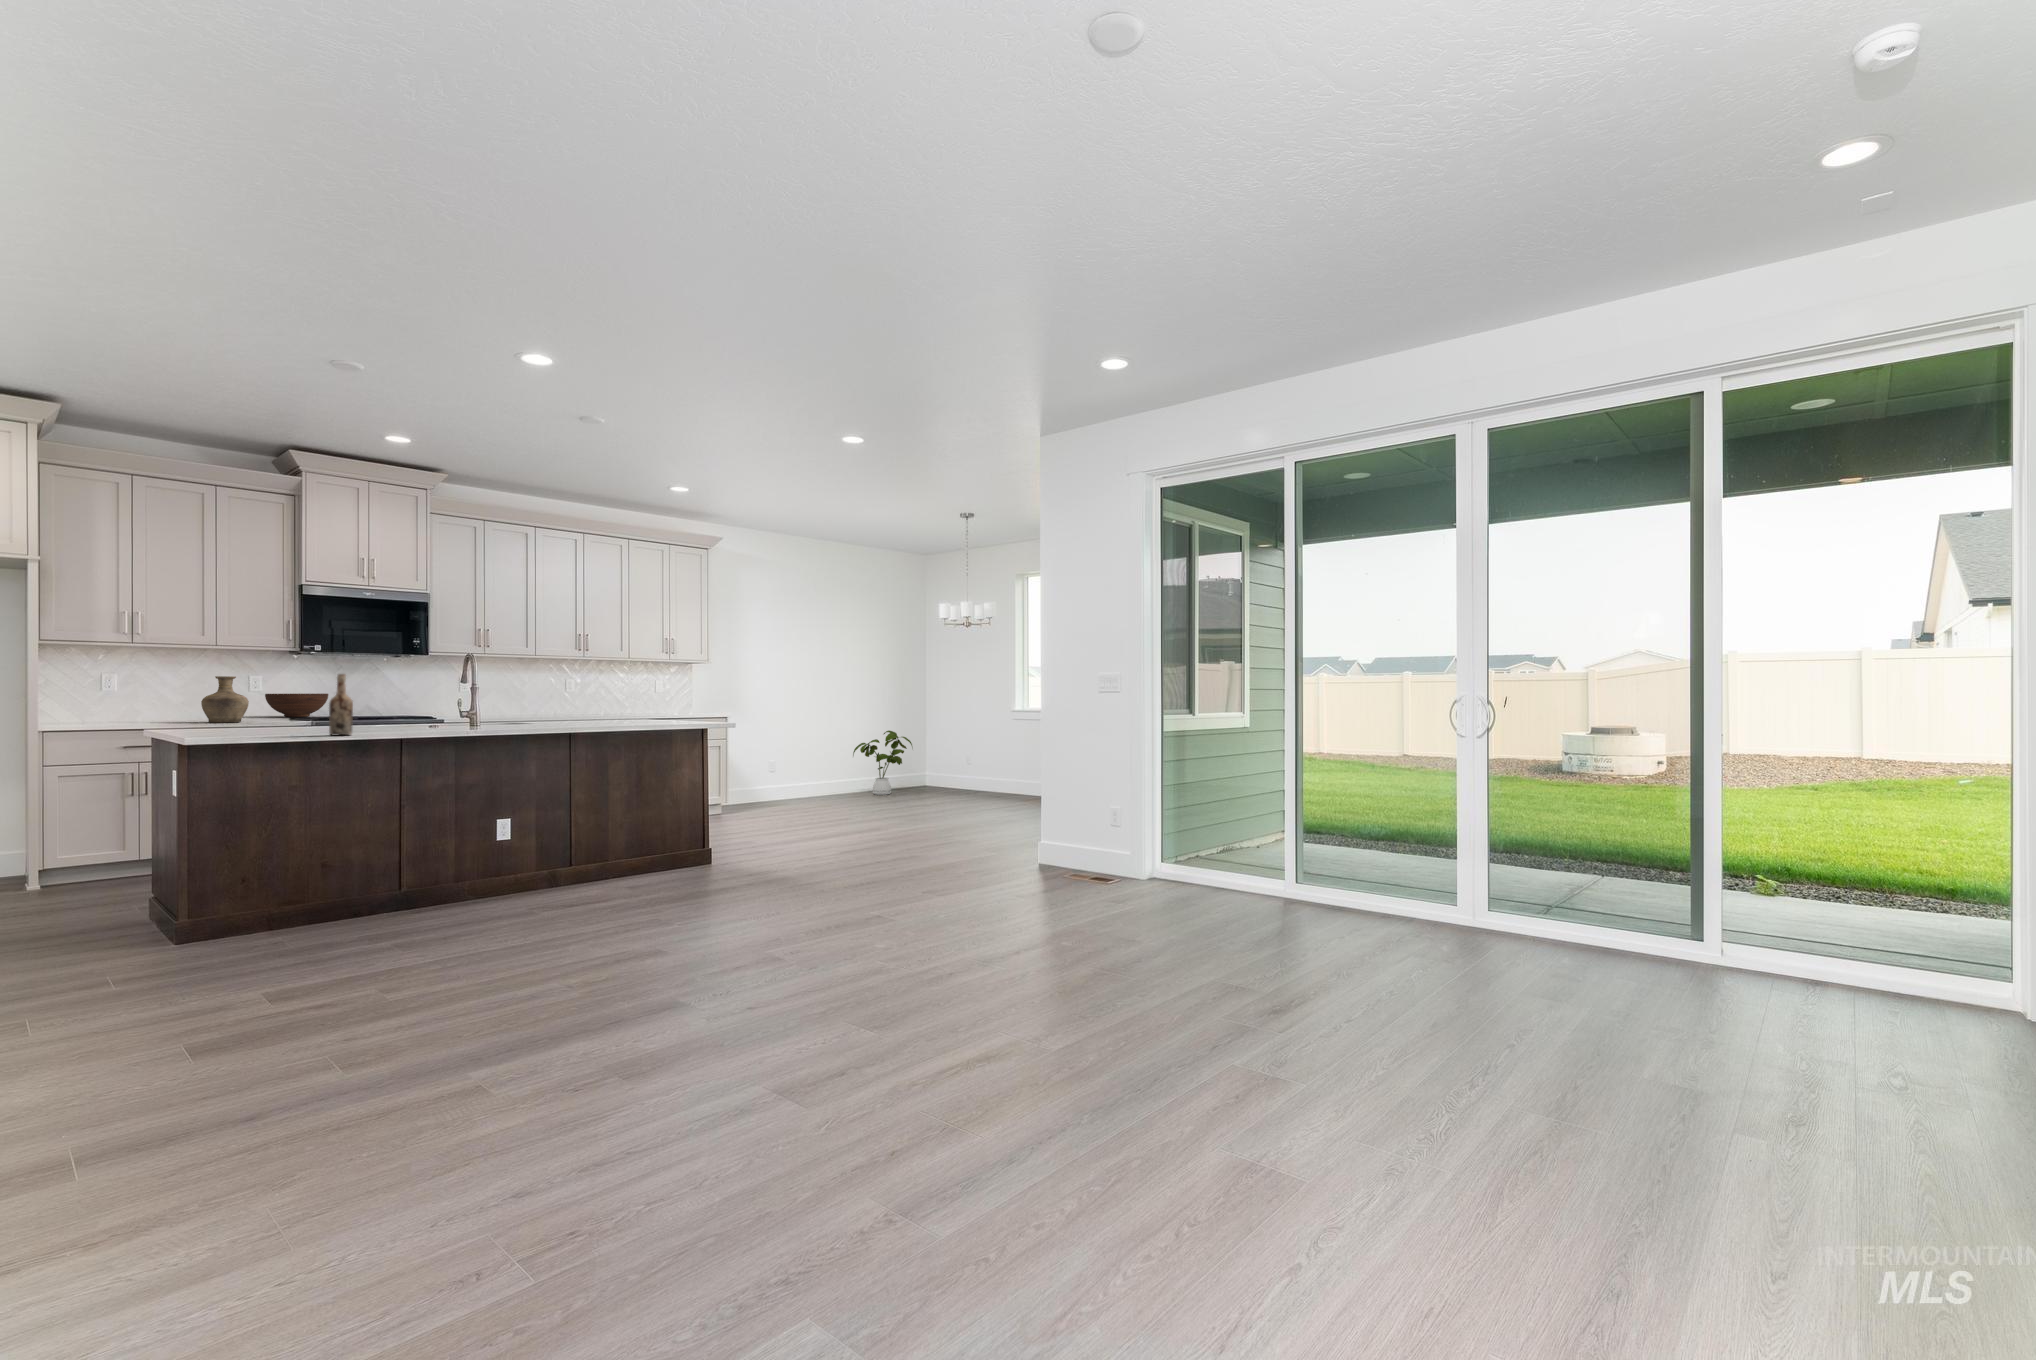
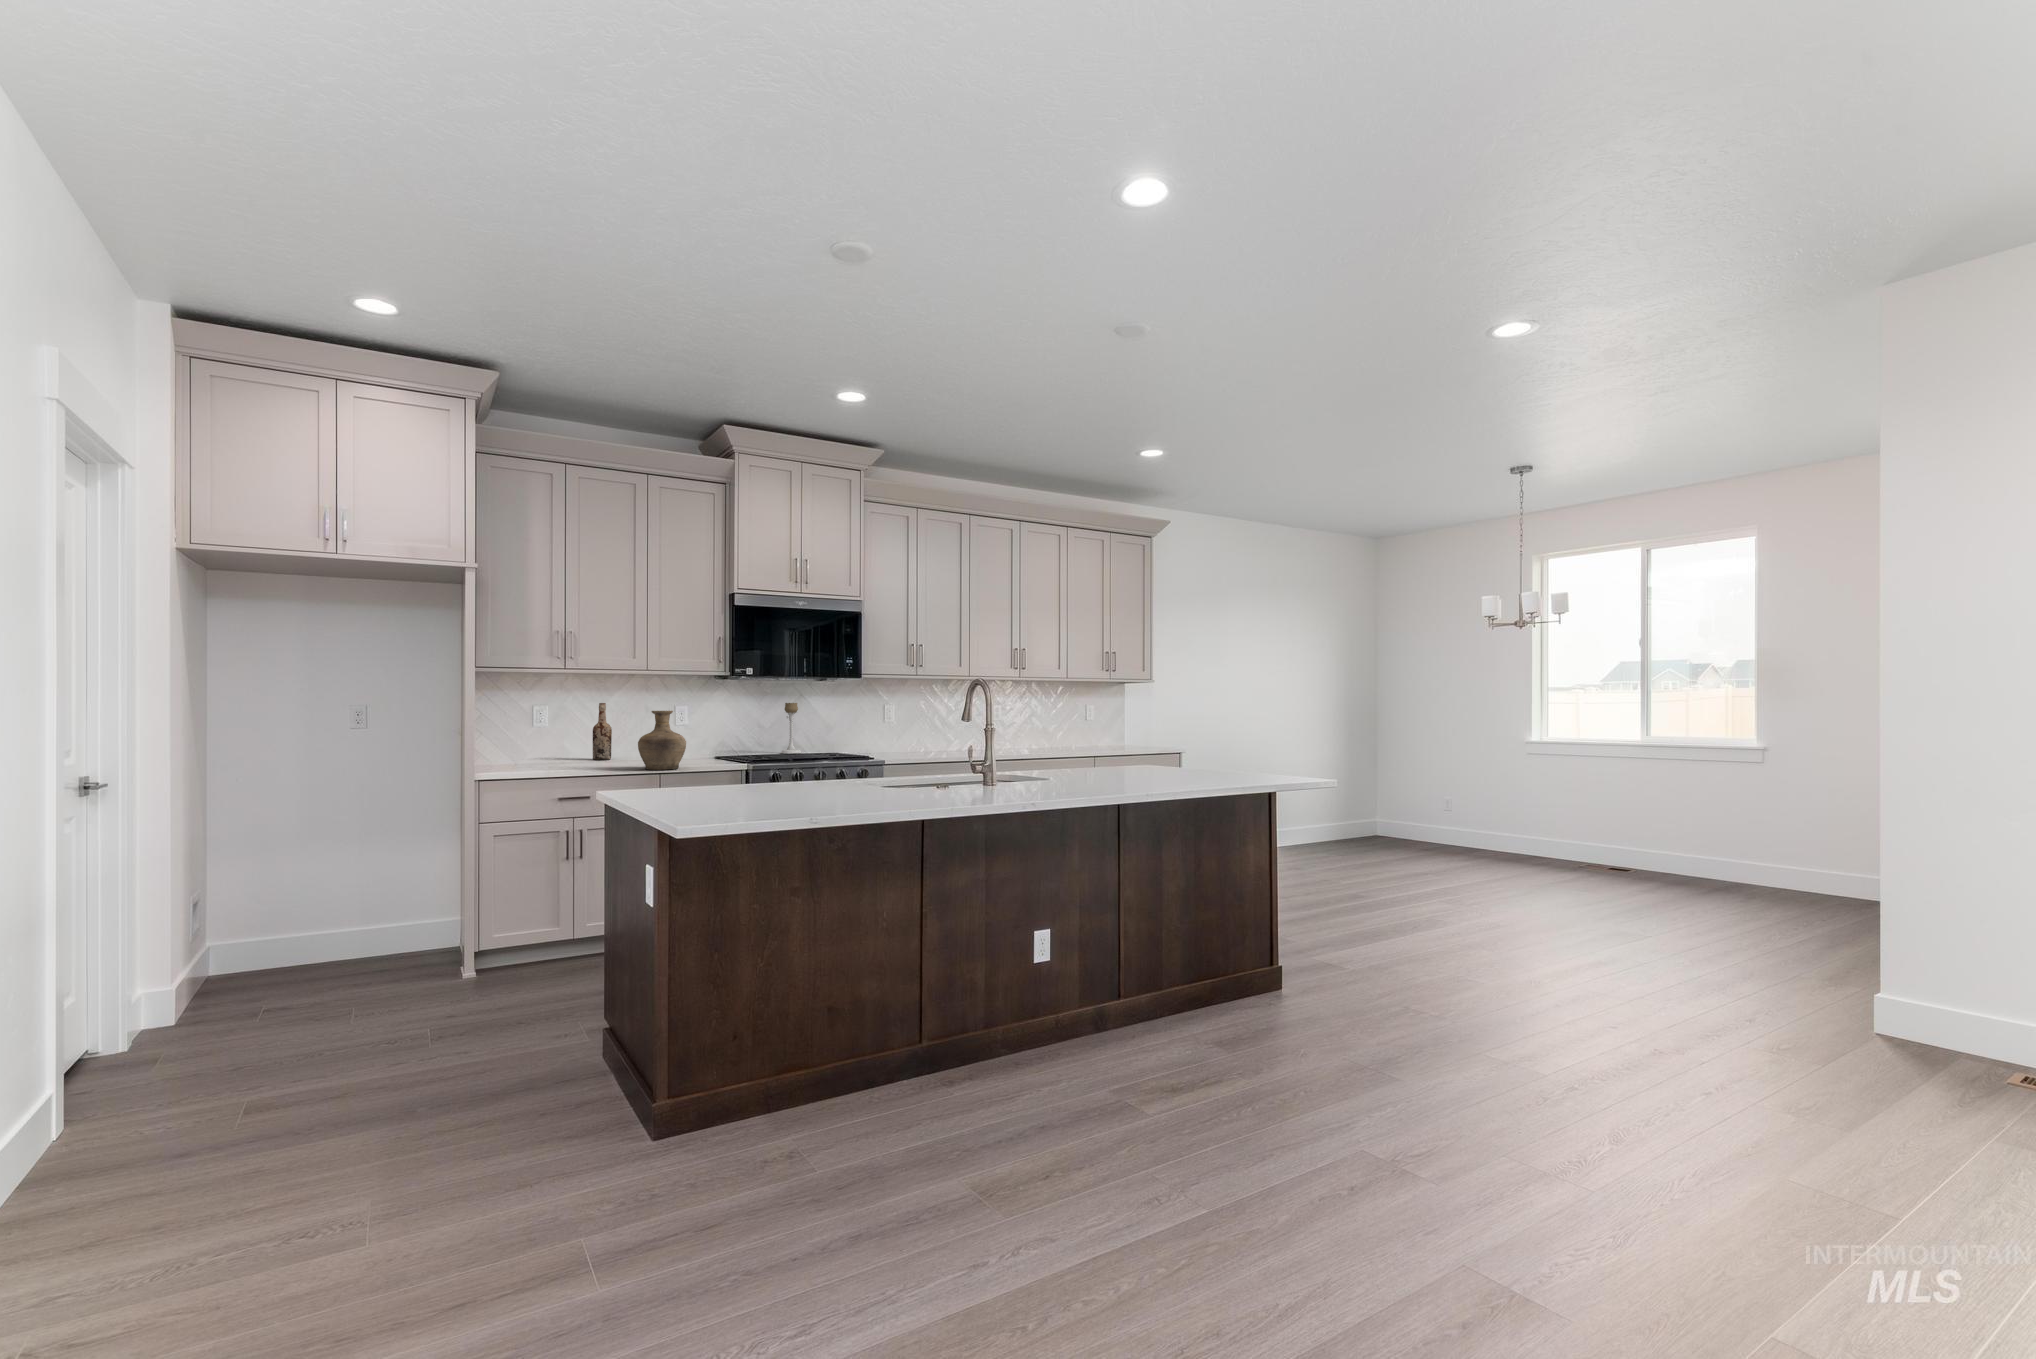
wine bottle: present [329,674,353,736] -> present [593,703,612,760]
candle holder: none [357,675,377,716] -> present [781,703,802,754]
fruit bowl: present [265,694,328,717] -> none [690,726,754,756]
house plant: present [853,731,912,795] -> none [1296,765,1381,847]

